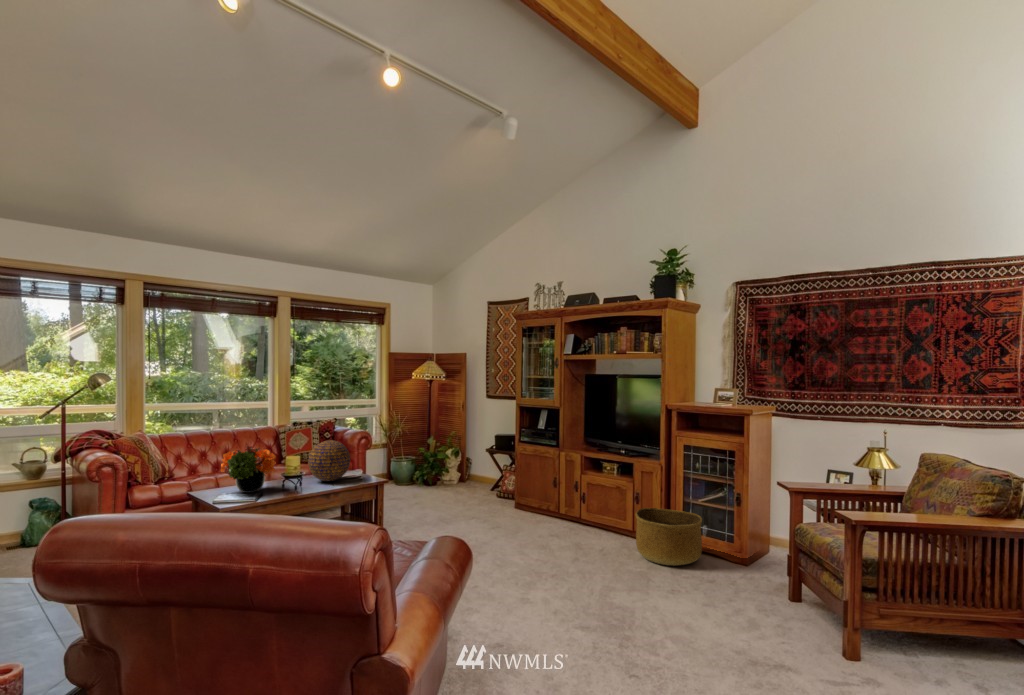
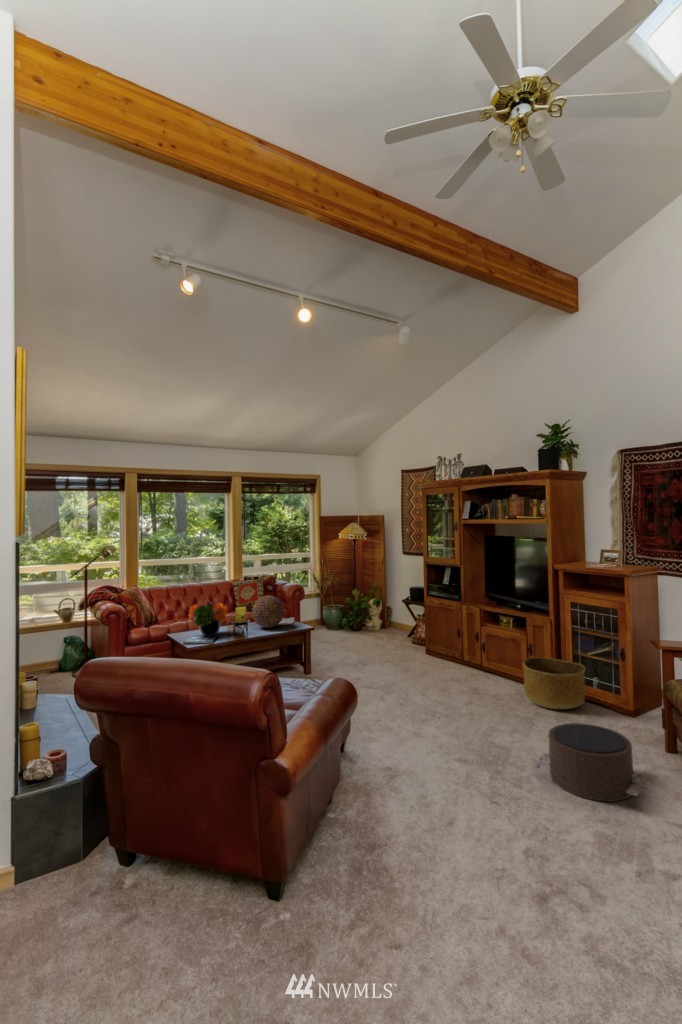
pouf: none [671,579,793,669] -> present [535,723,644,801]

